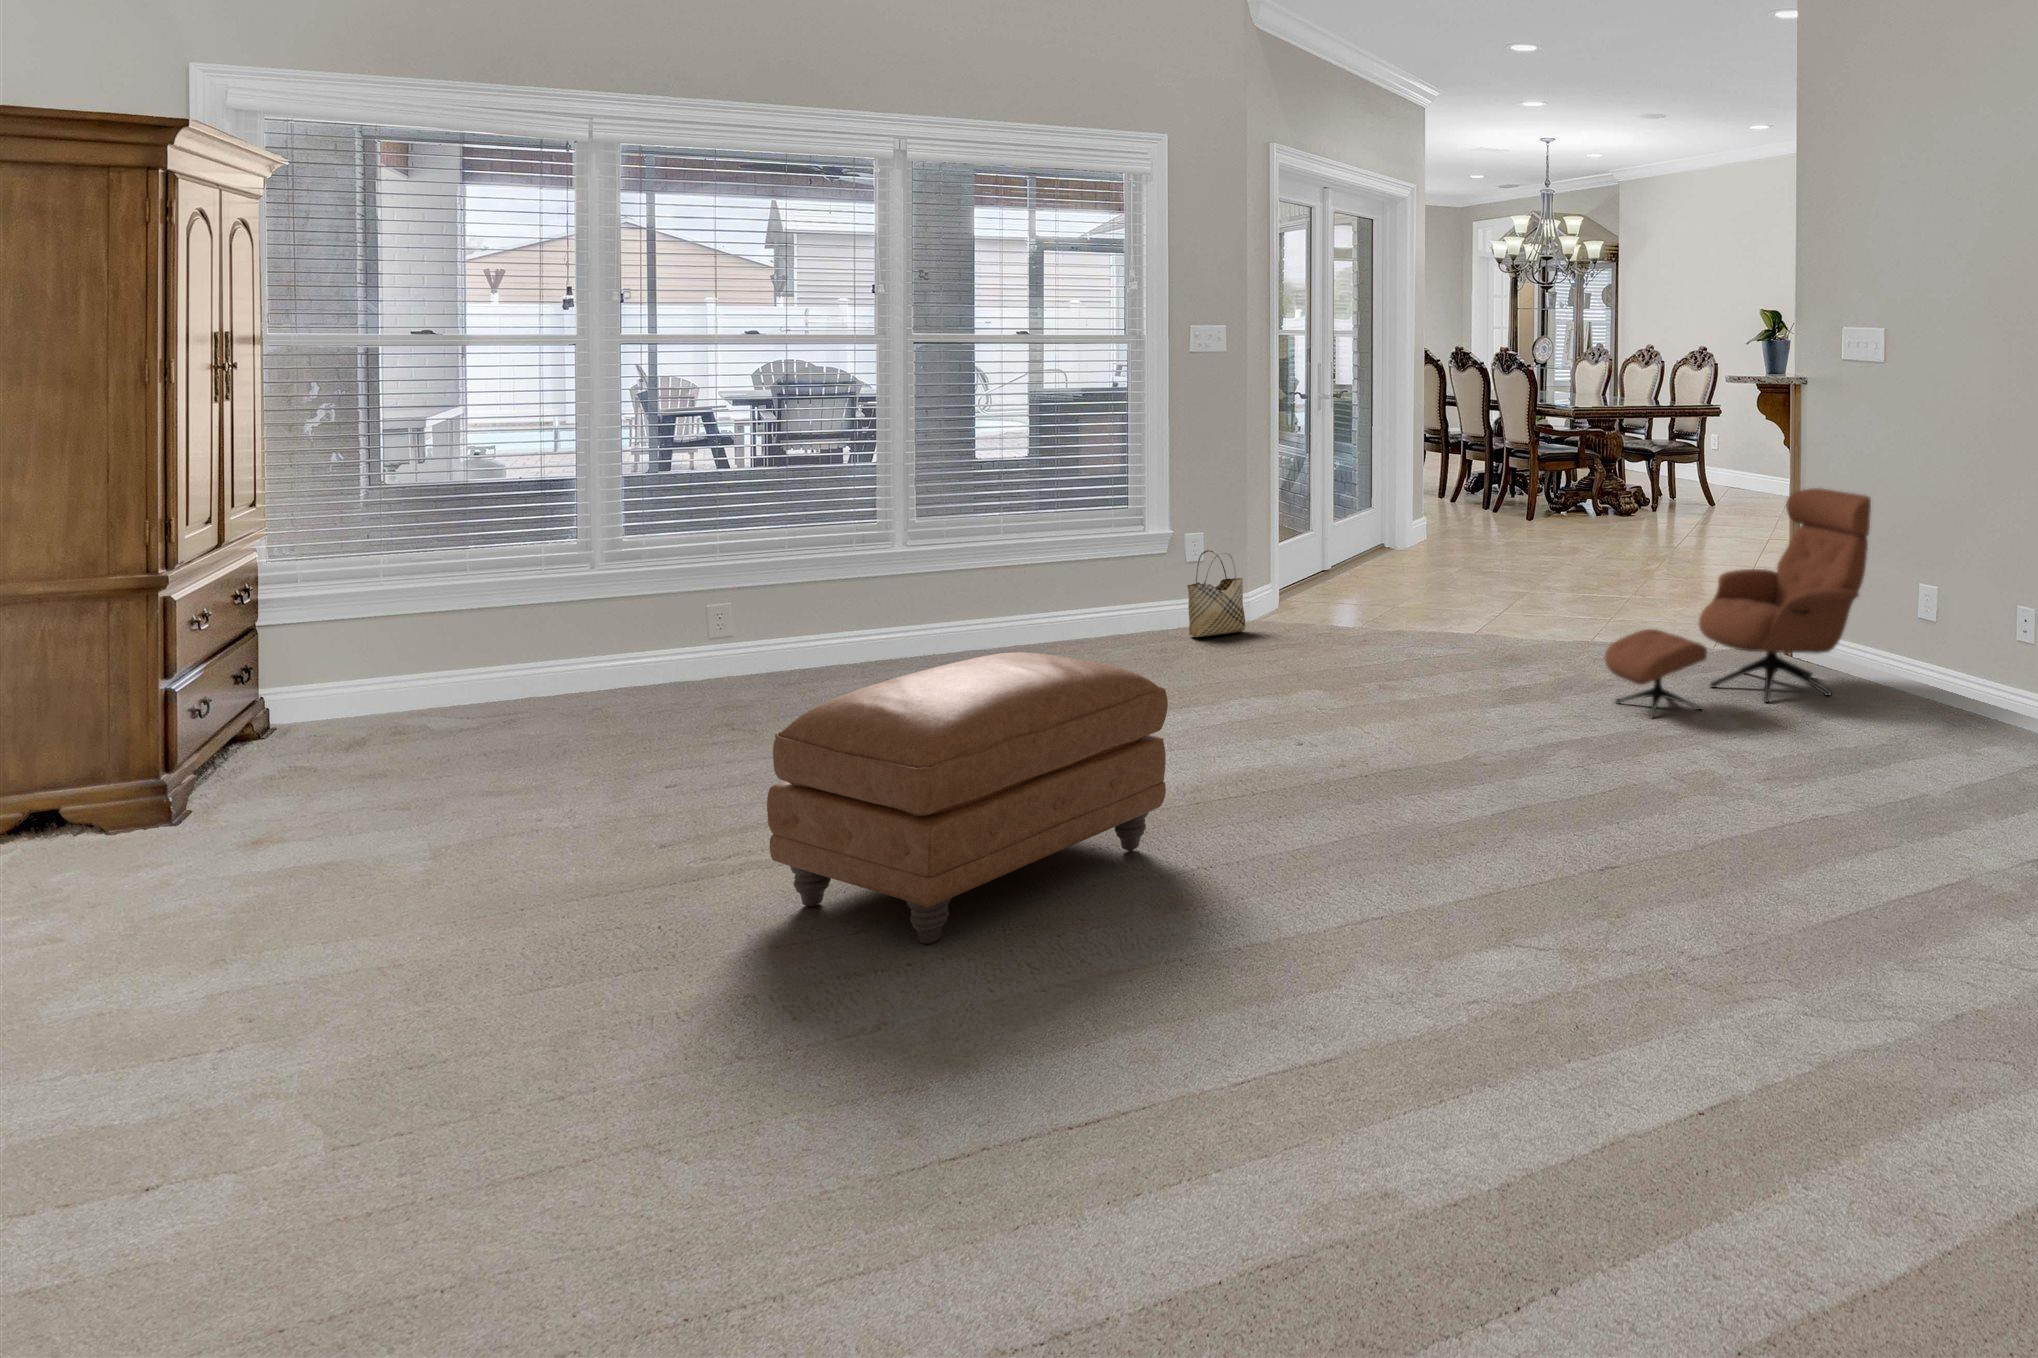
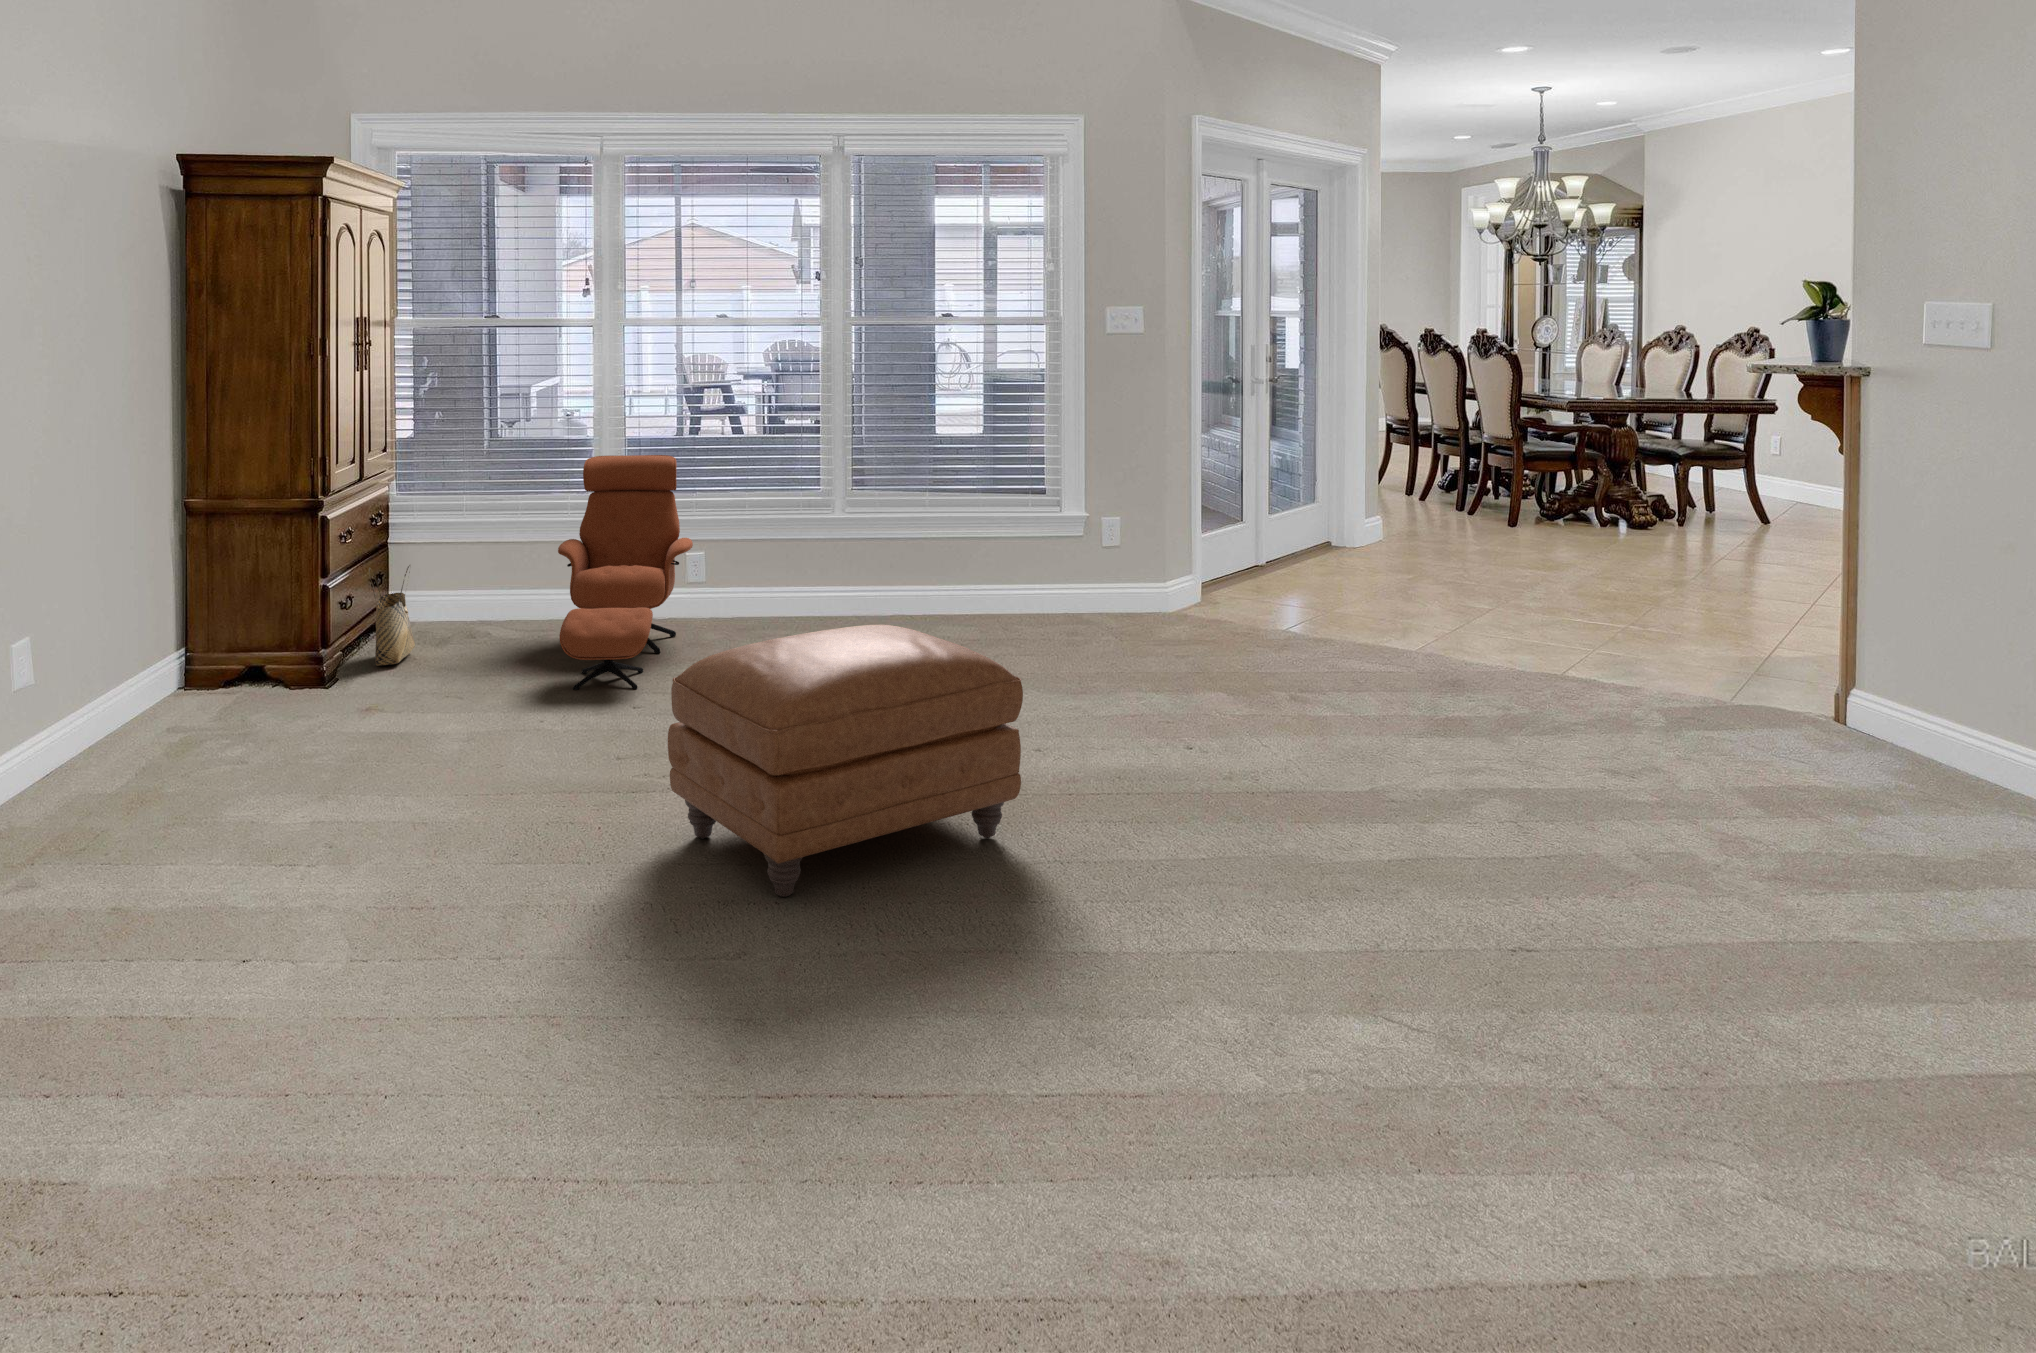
lounge chair: present [1604,488,1871,718] -> present [558,455,693,690]
woven basket: present [1187,550,1245,637] -> present [369,565,415,666]

